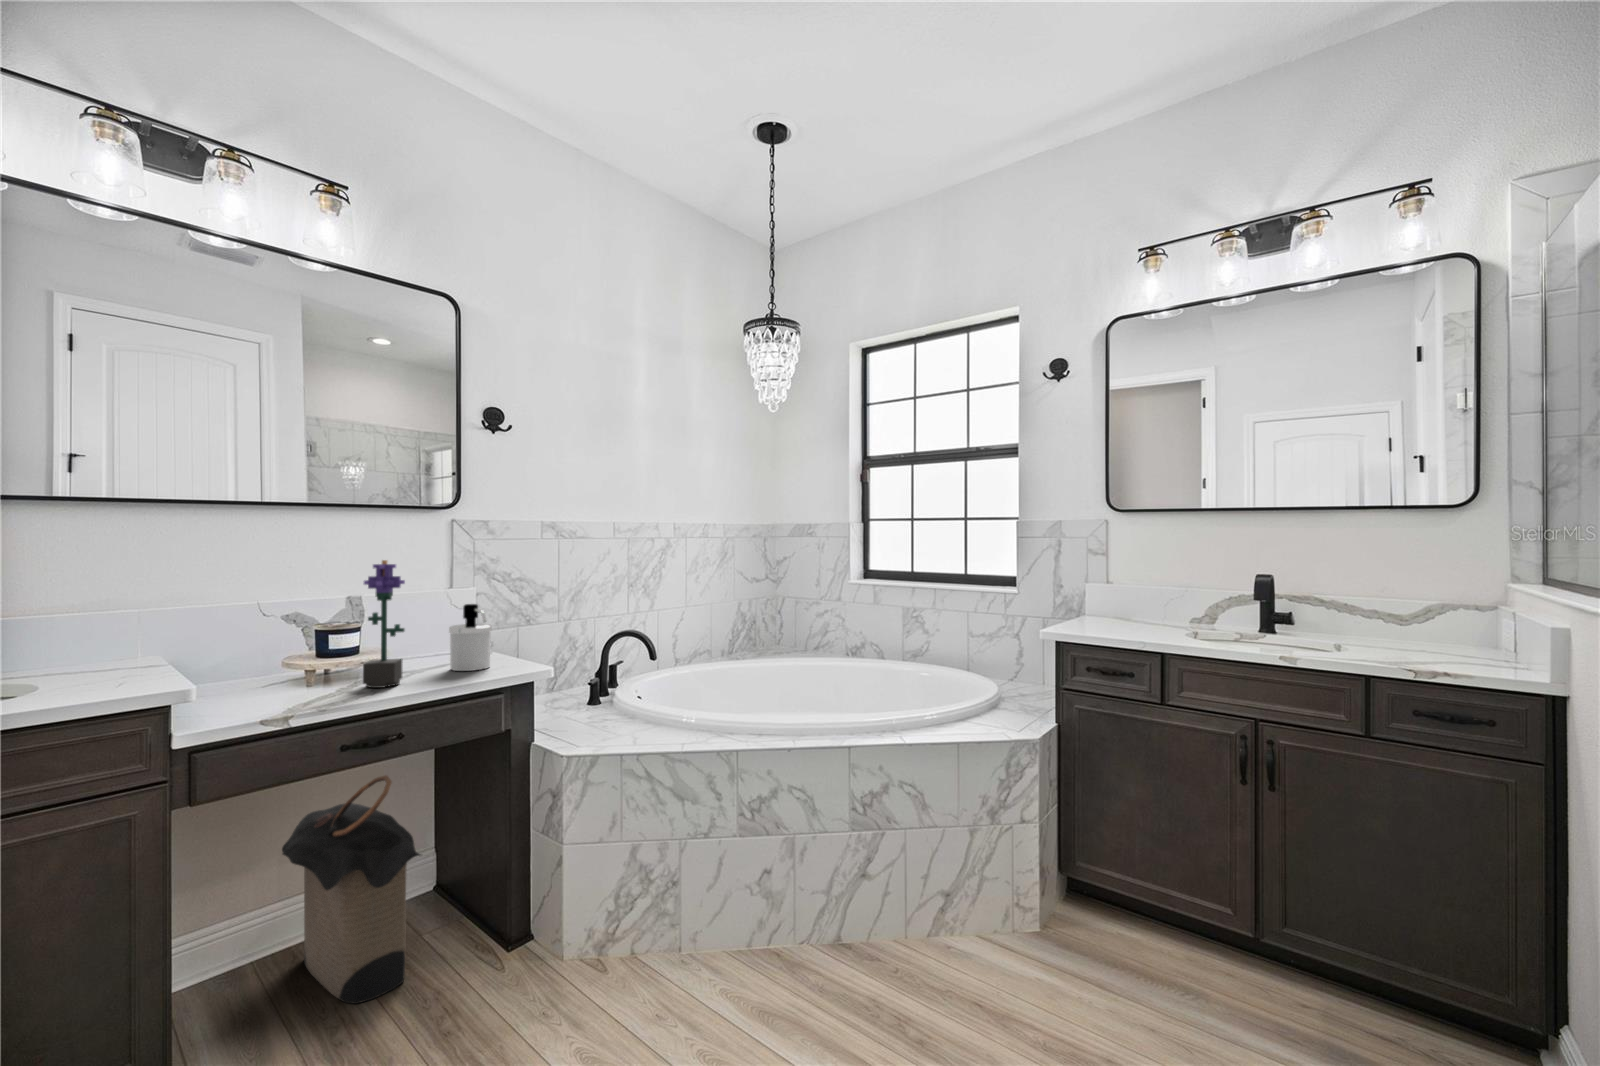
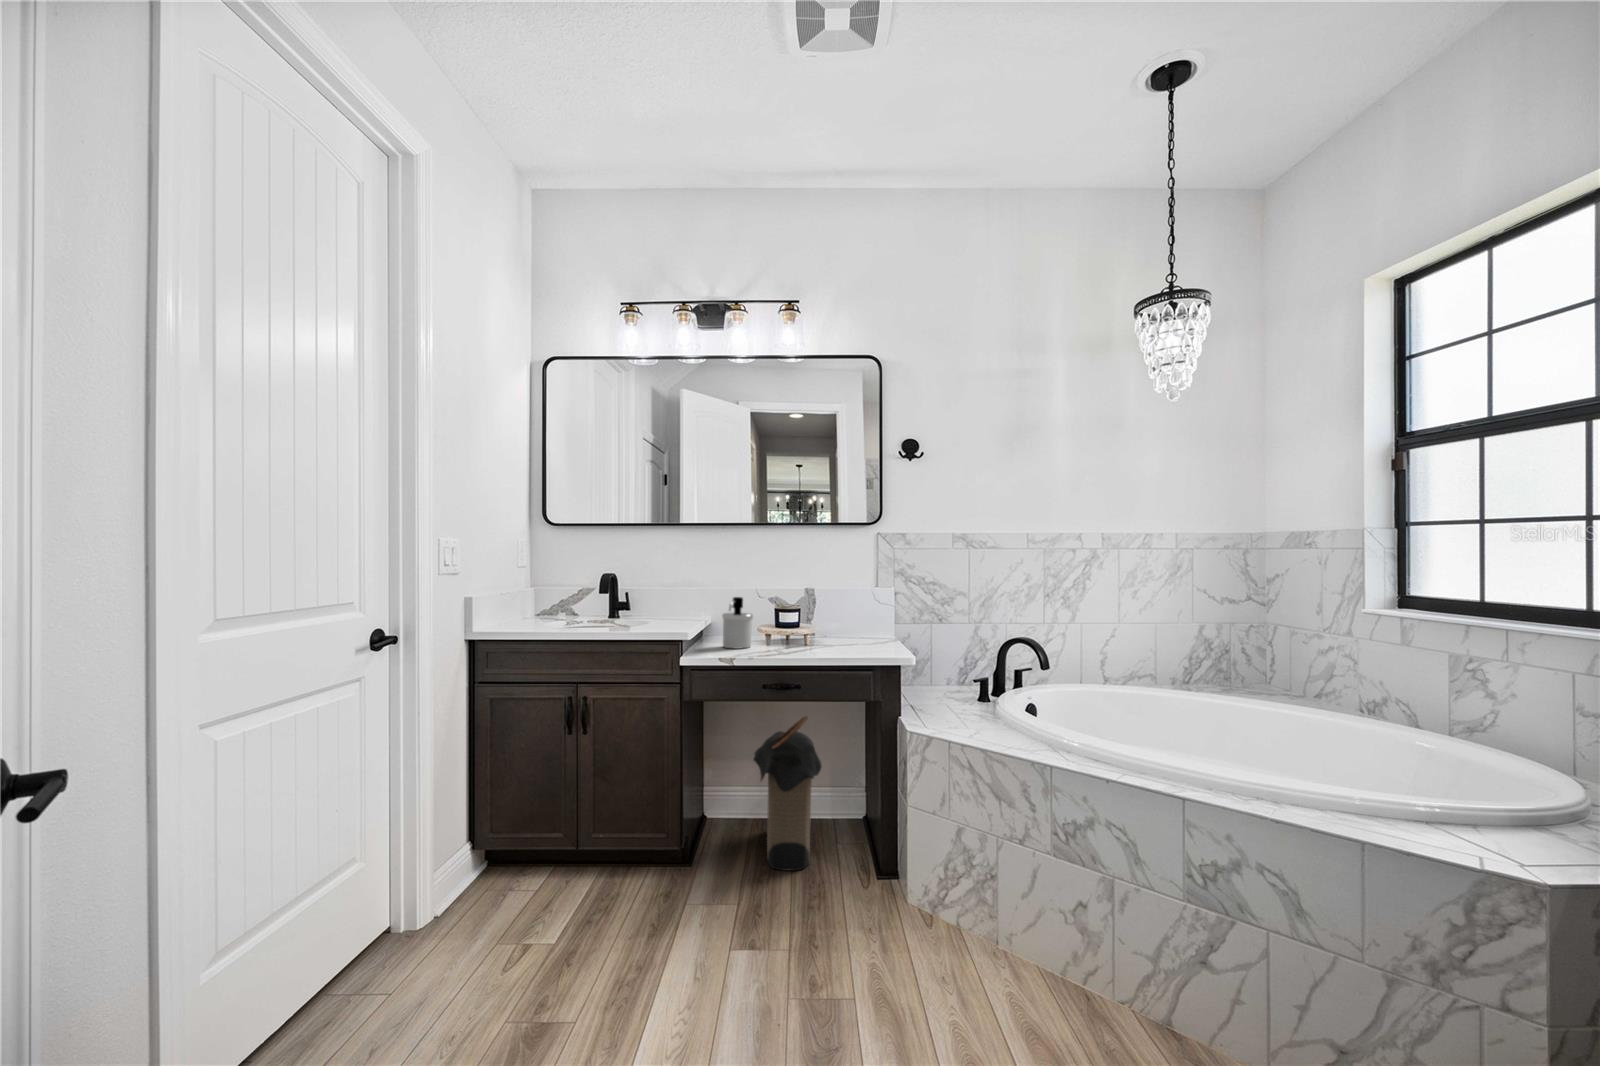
potted flower: present [363,560,405,688] -> none [783,560,810,650]
soap dispenser: present [449,604,492,671] -> present [722,597,753,649]

